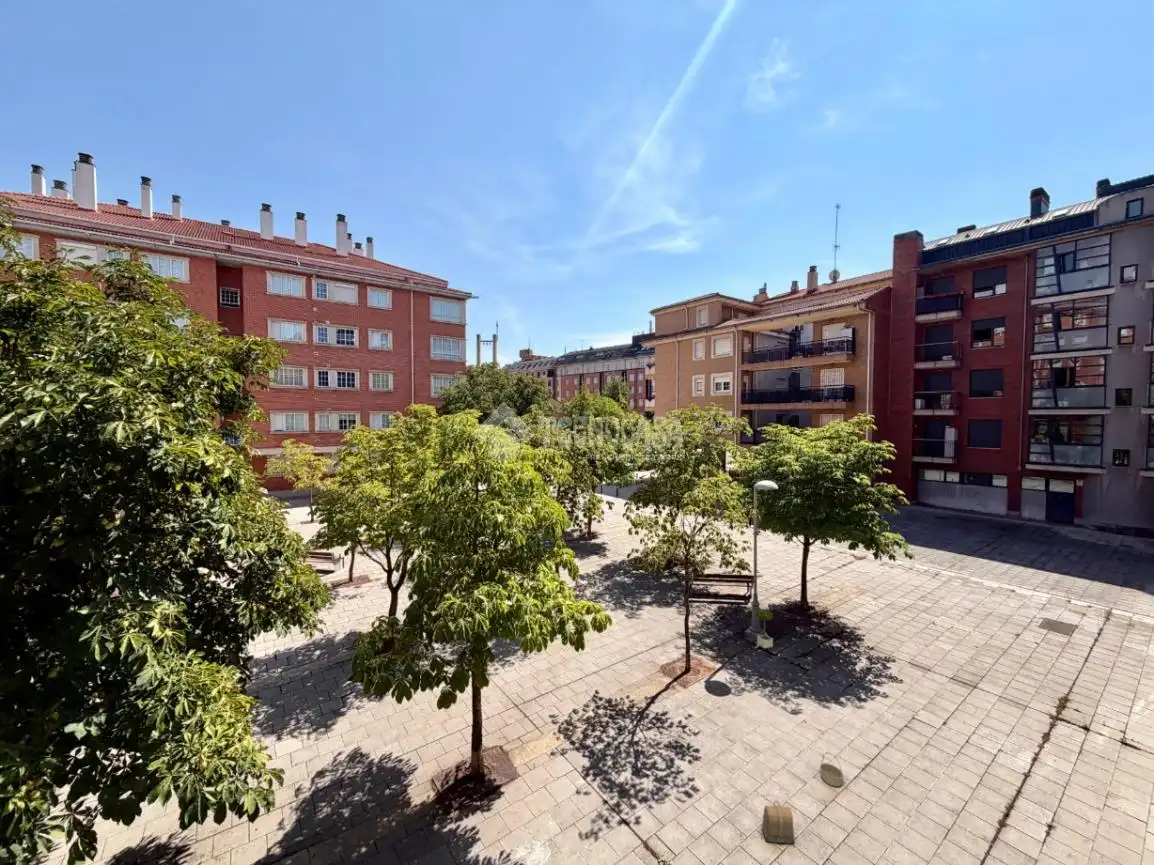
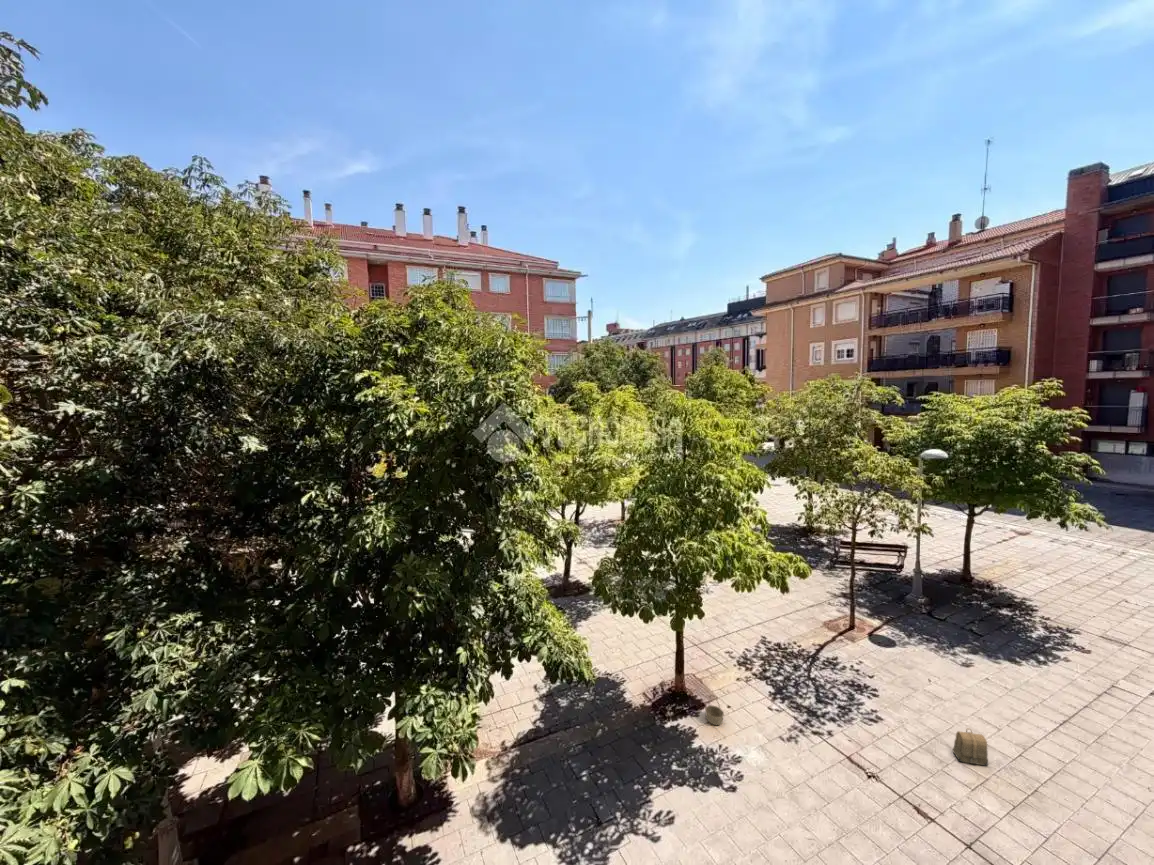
potted tree: present [756,609,773,648] -> none [916,574,936,612]
basket: present [820,753,843,787] -> present [705,696,724,725]

